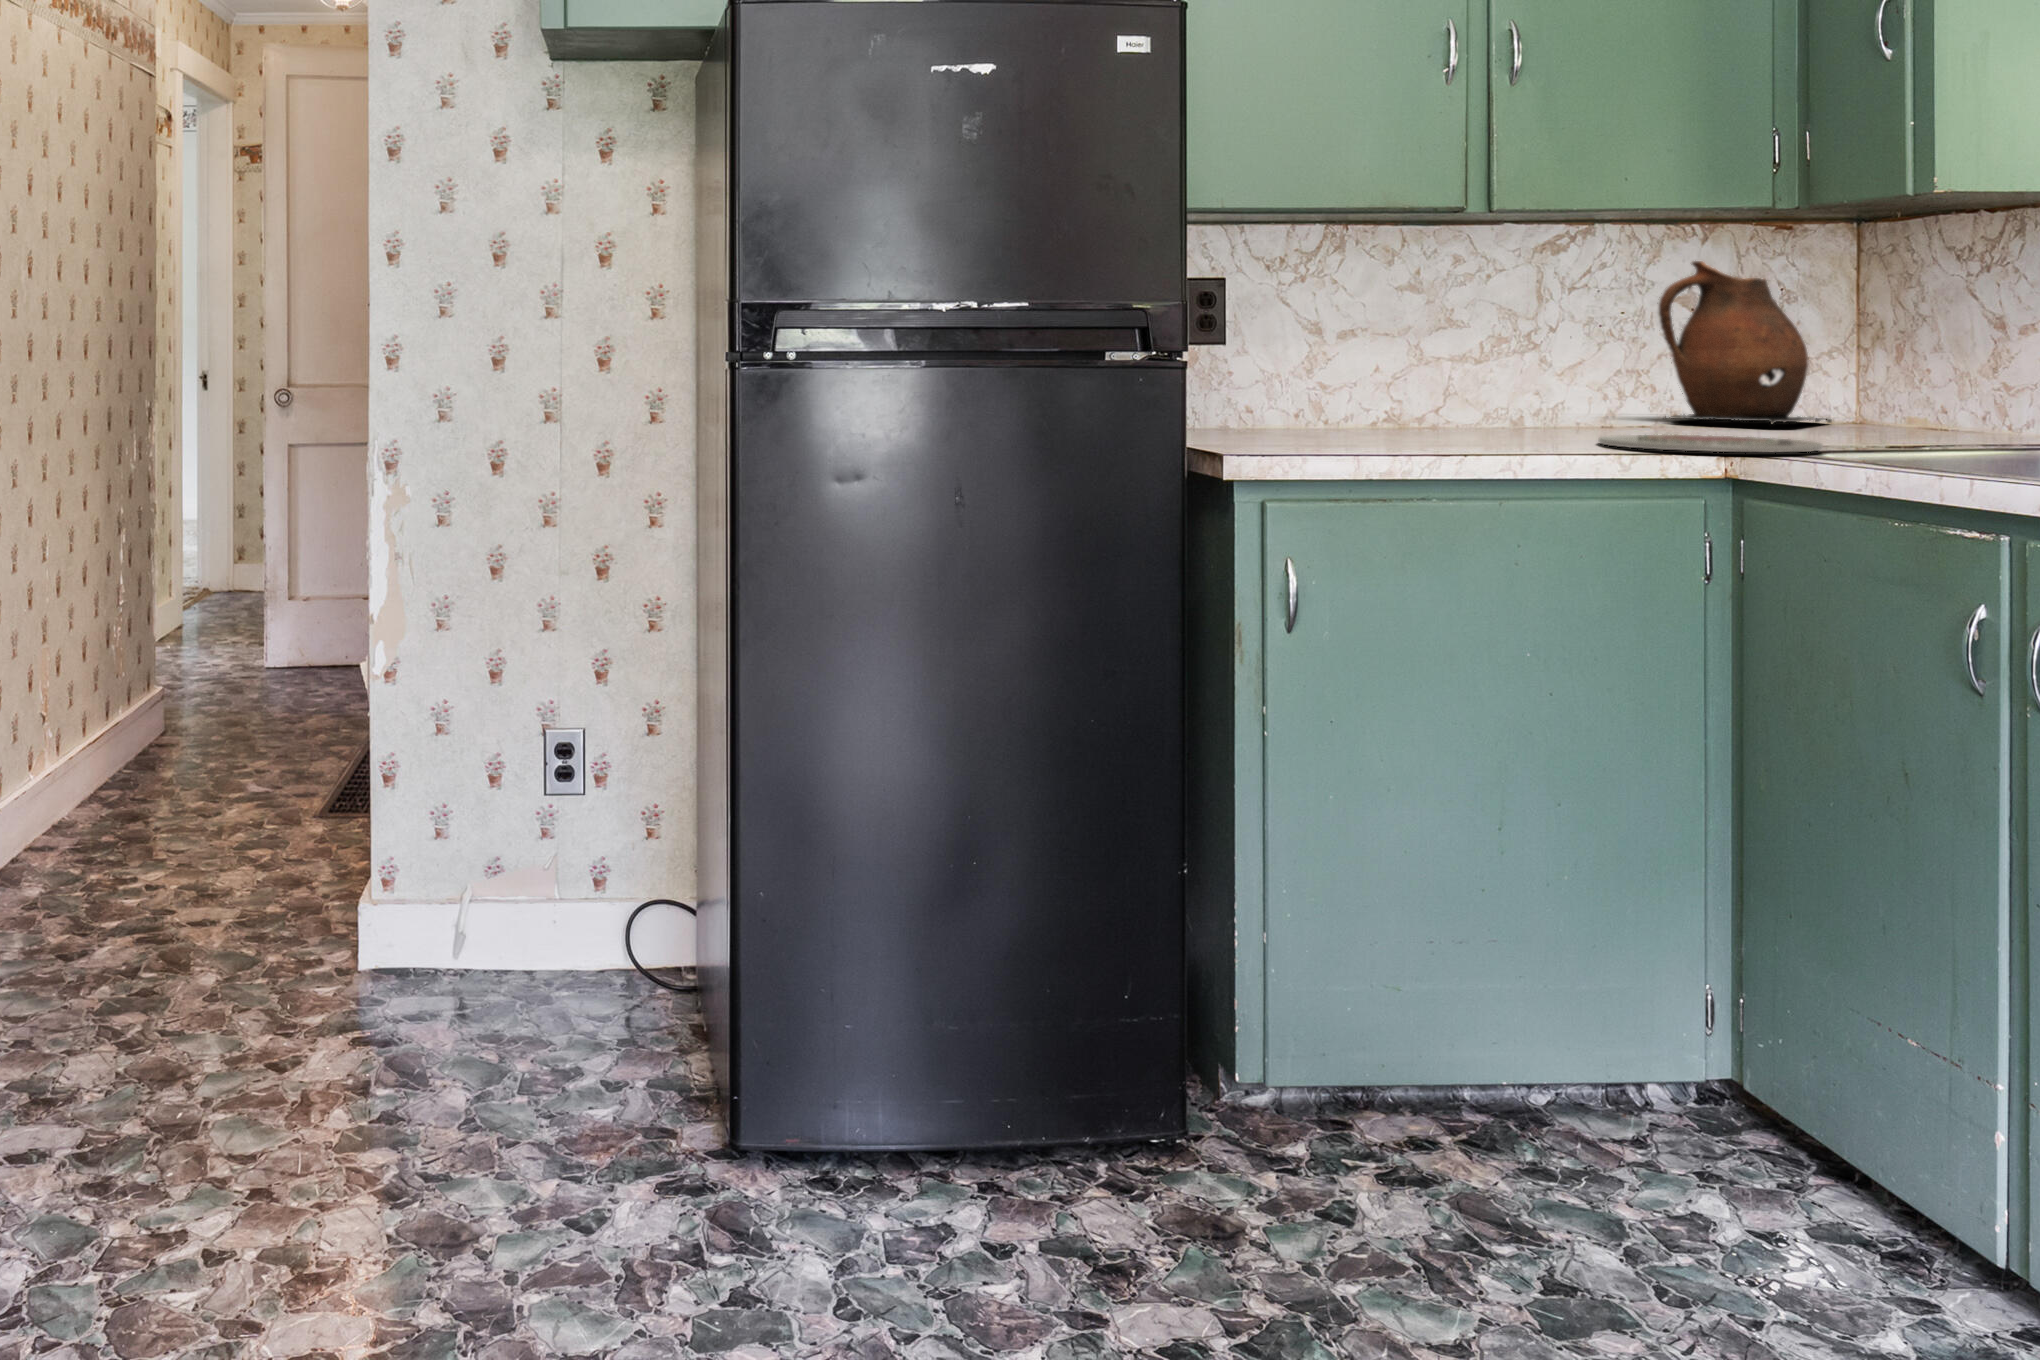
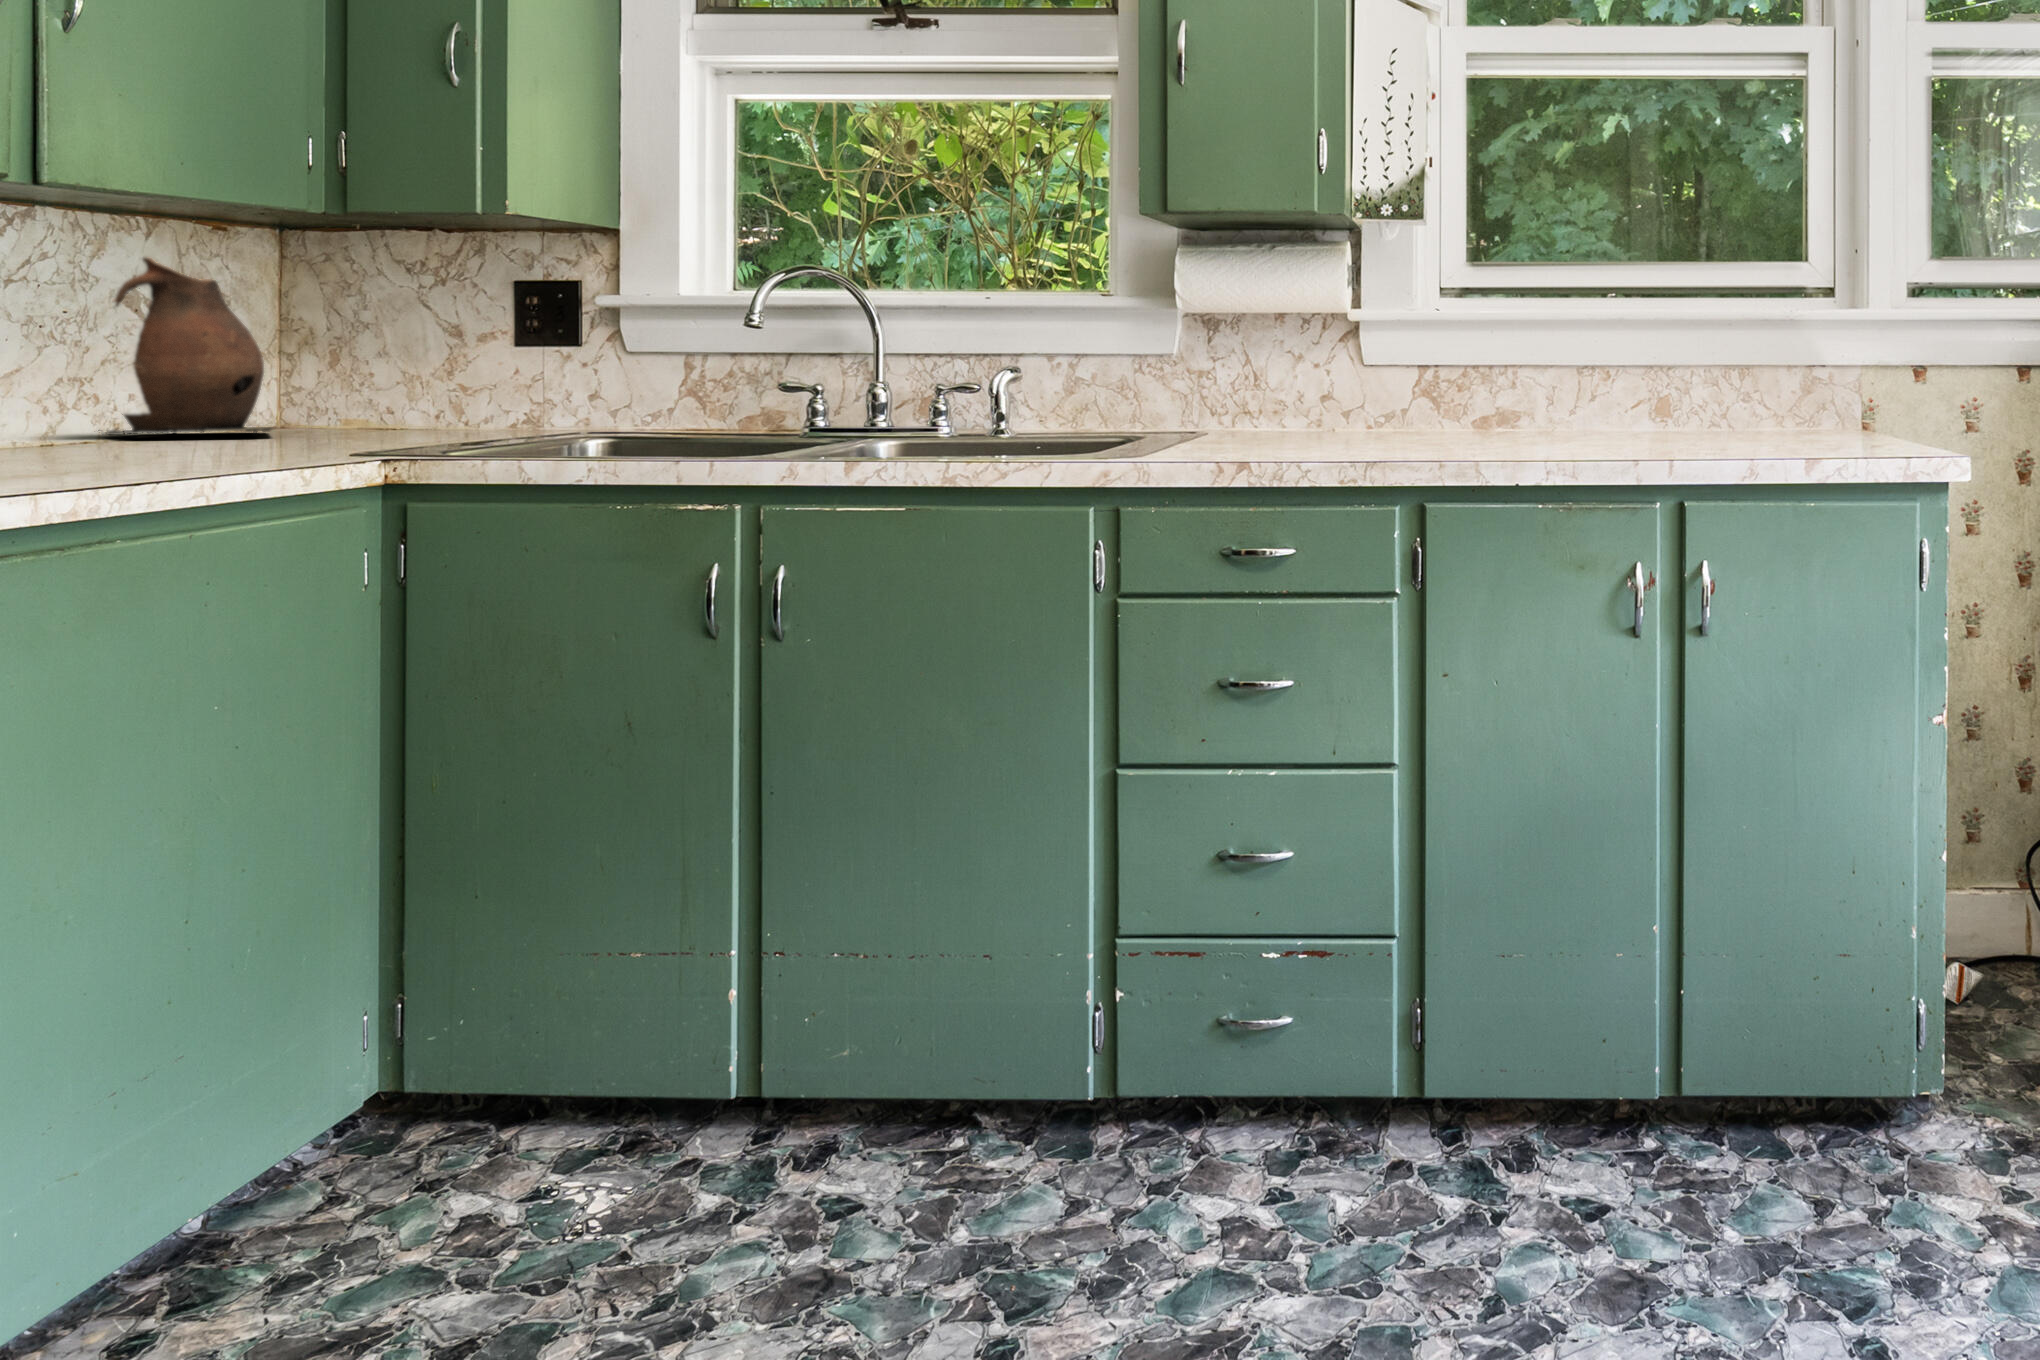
plate: present [1598,434,1823,452] -> none [182,442,432,458]

